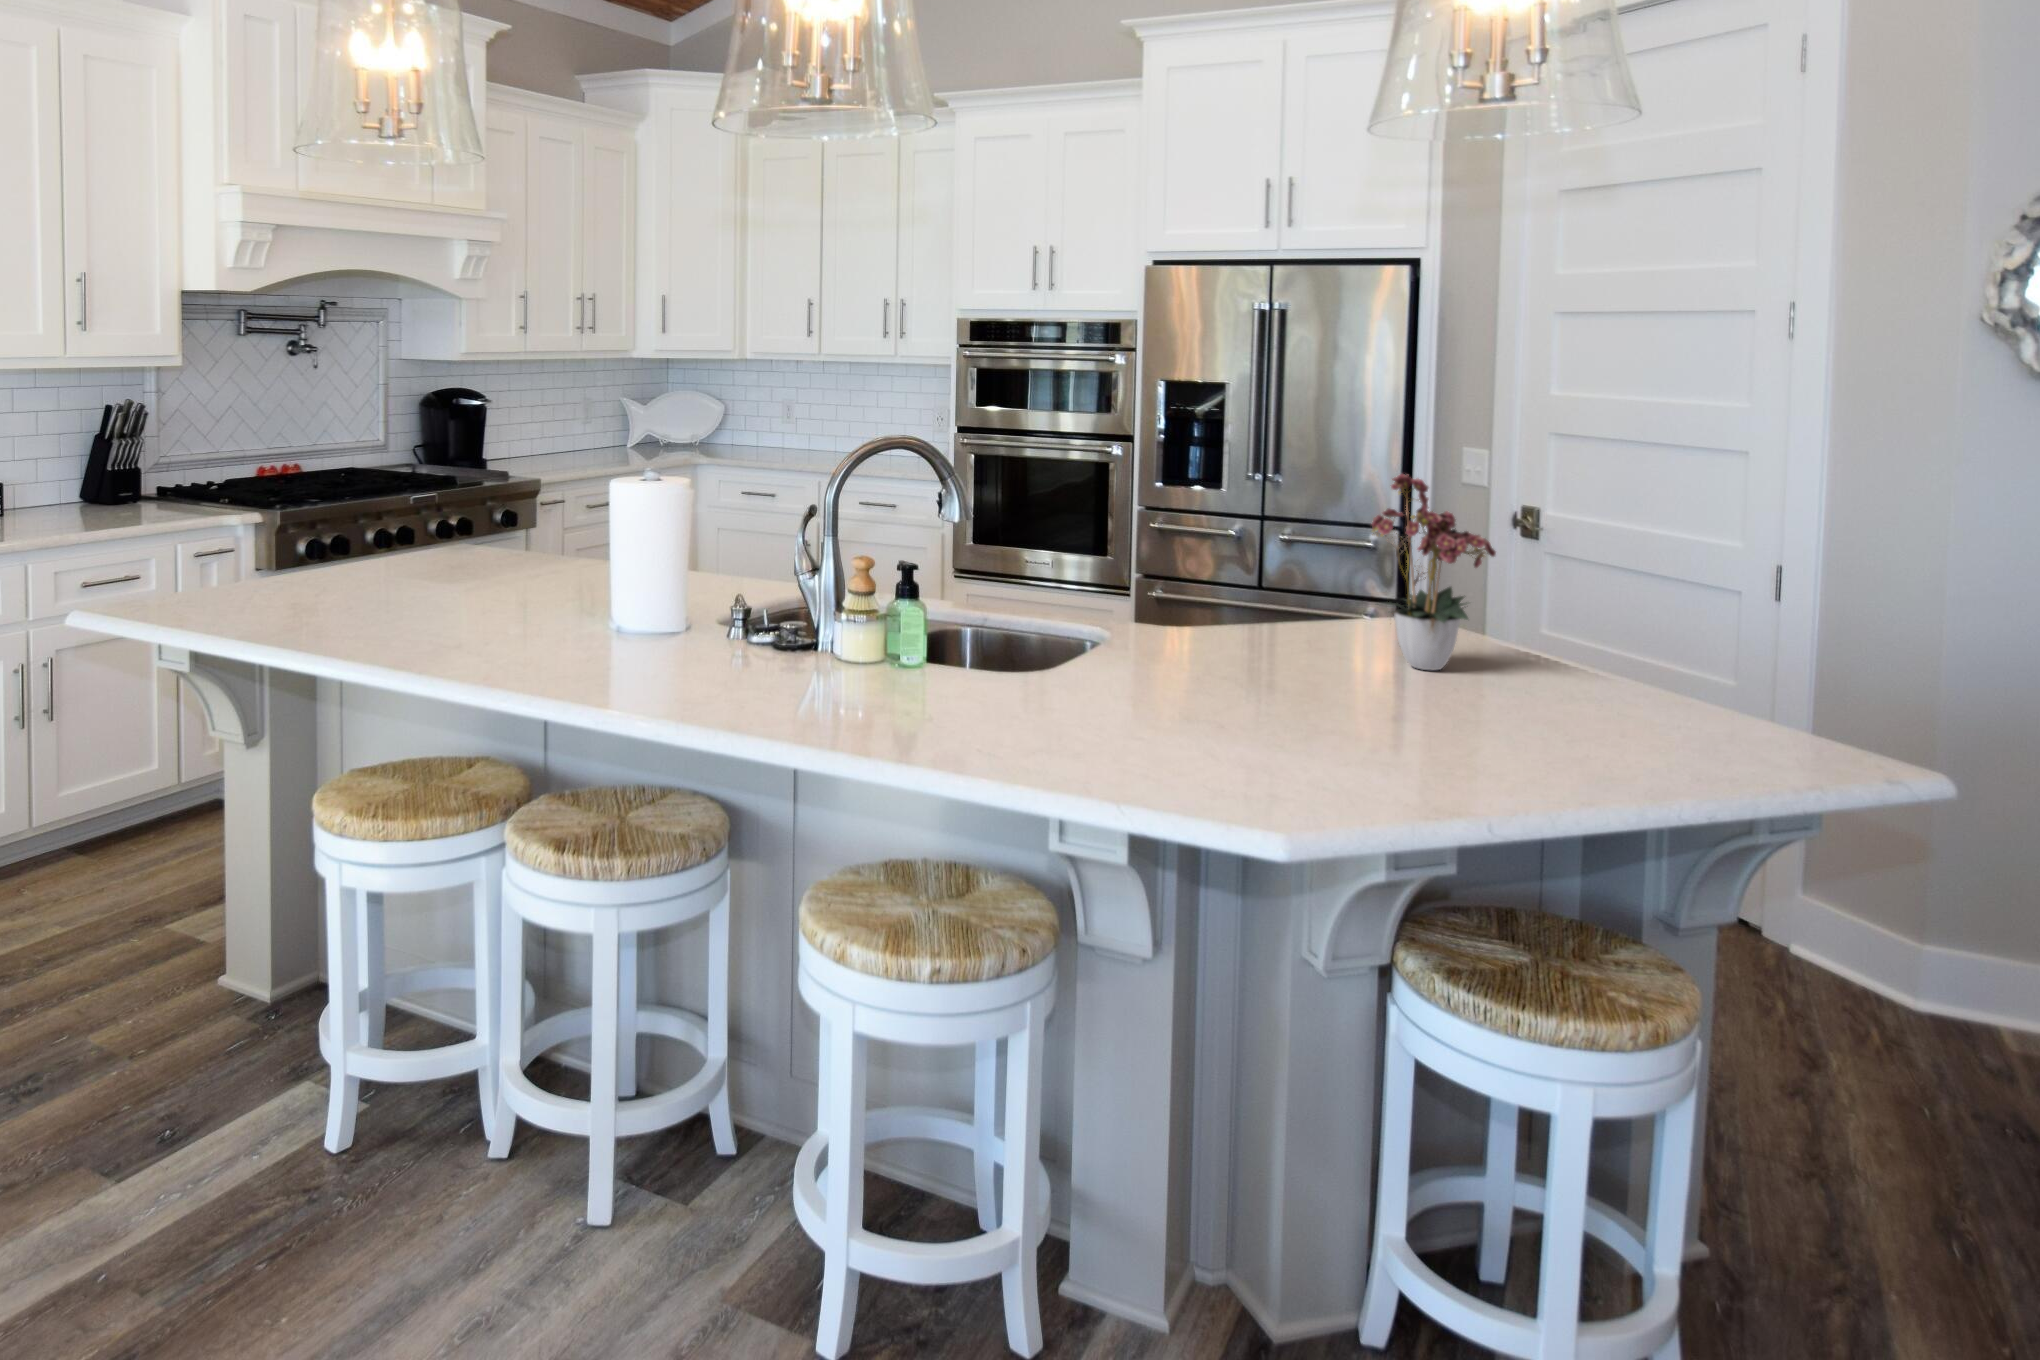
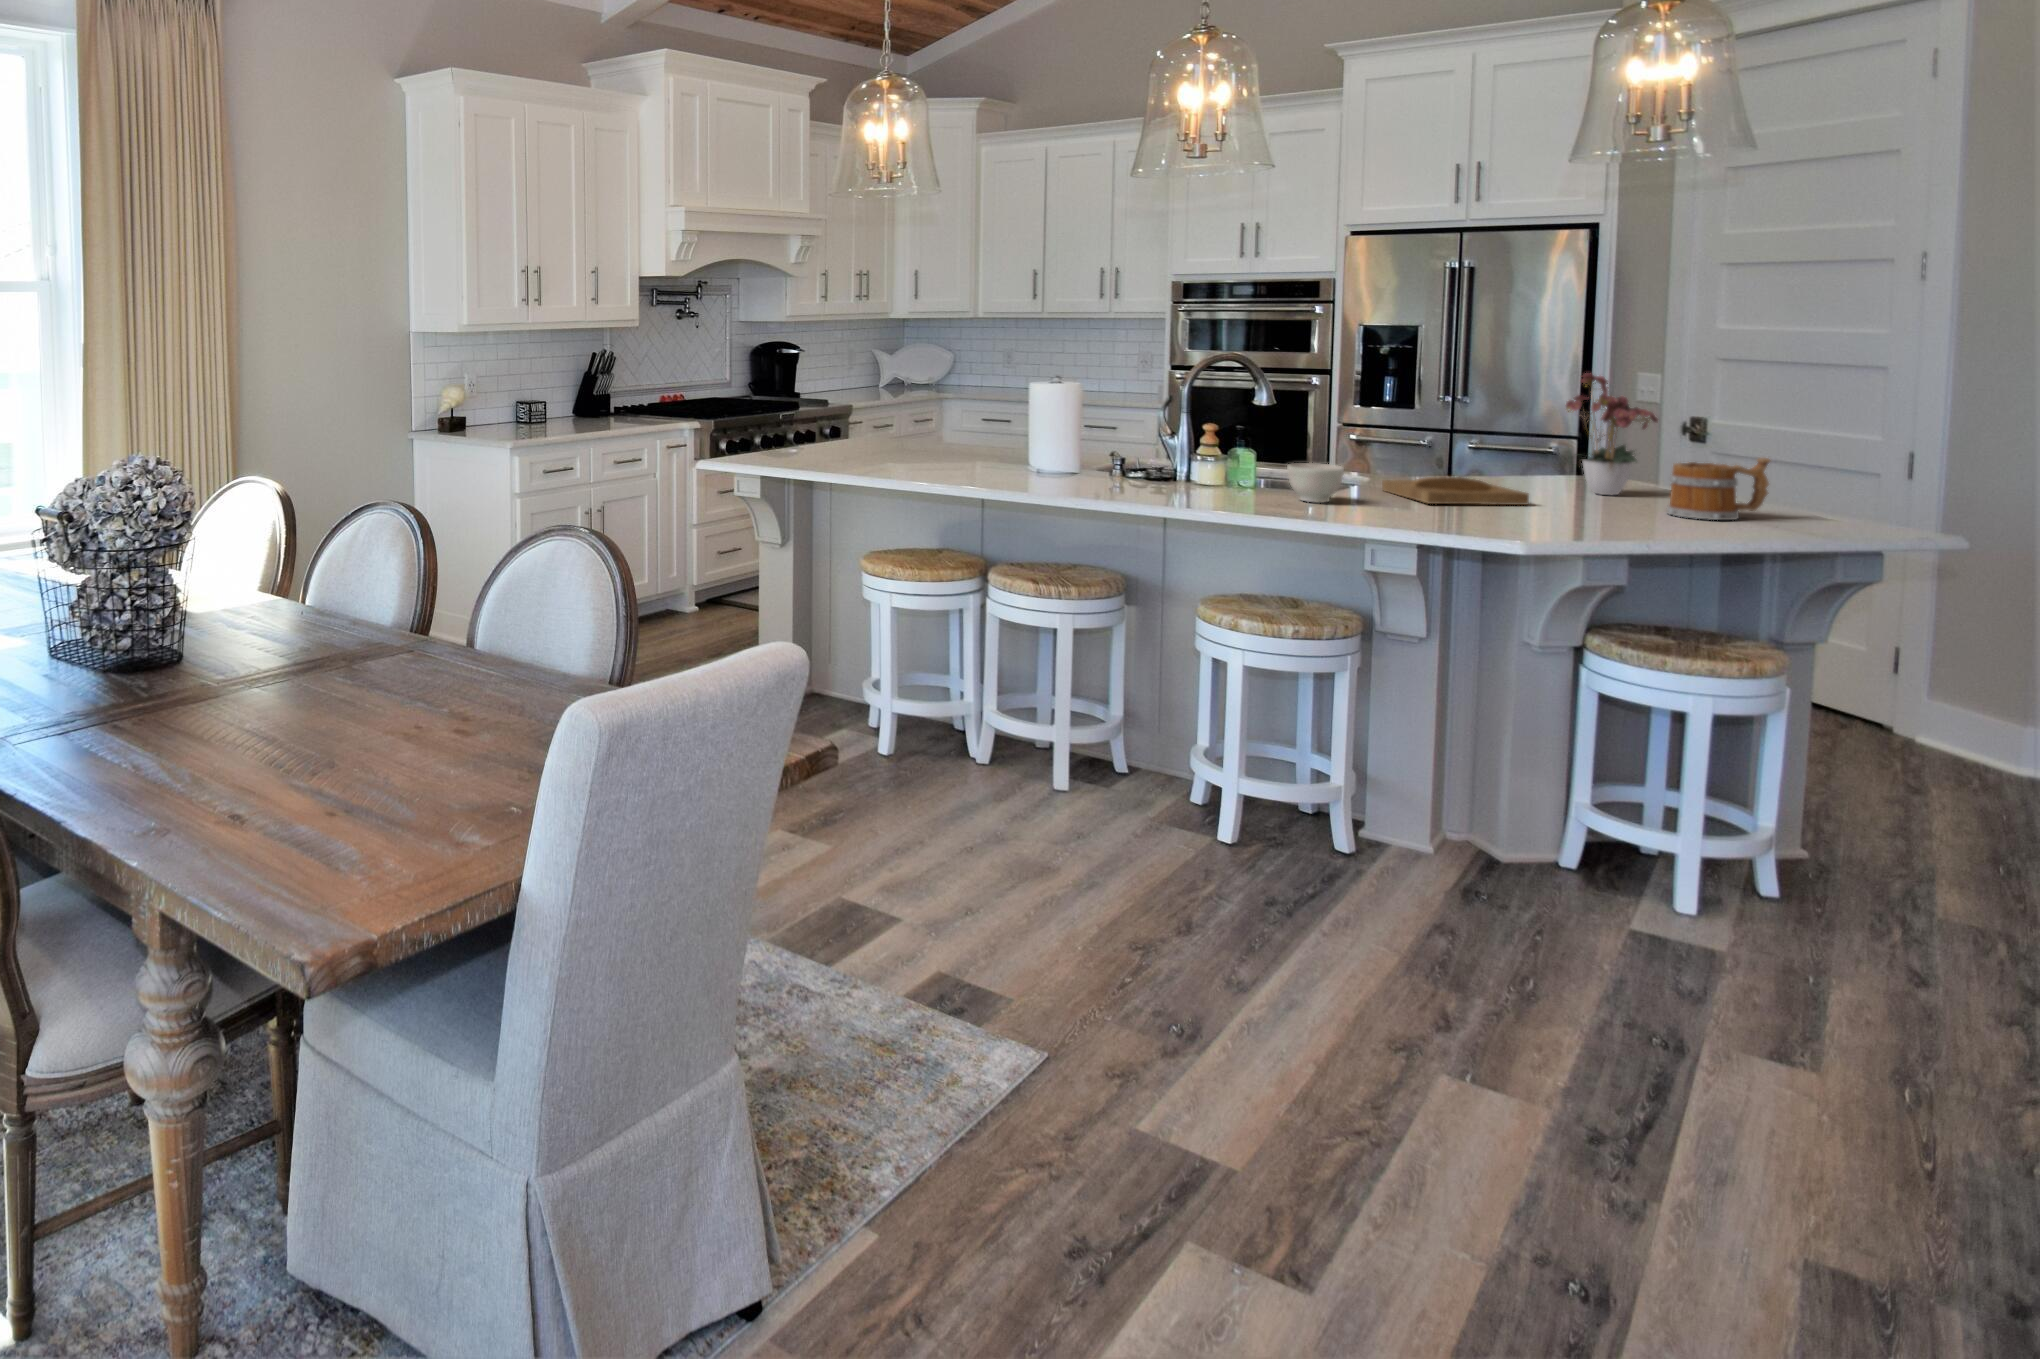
mug: none [1511,626,1657,737] -> present [1667,458,1770,520]
bowl: none [953,634,1040,710] -> present [1287,463,1344,503]
tray: none [1114,648,1317,708] -> present [1382,477,1529,505]

